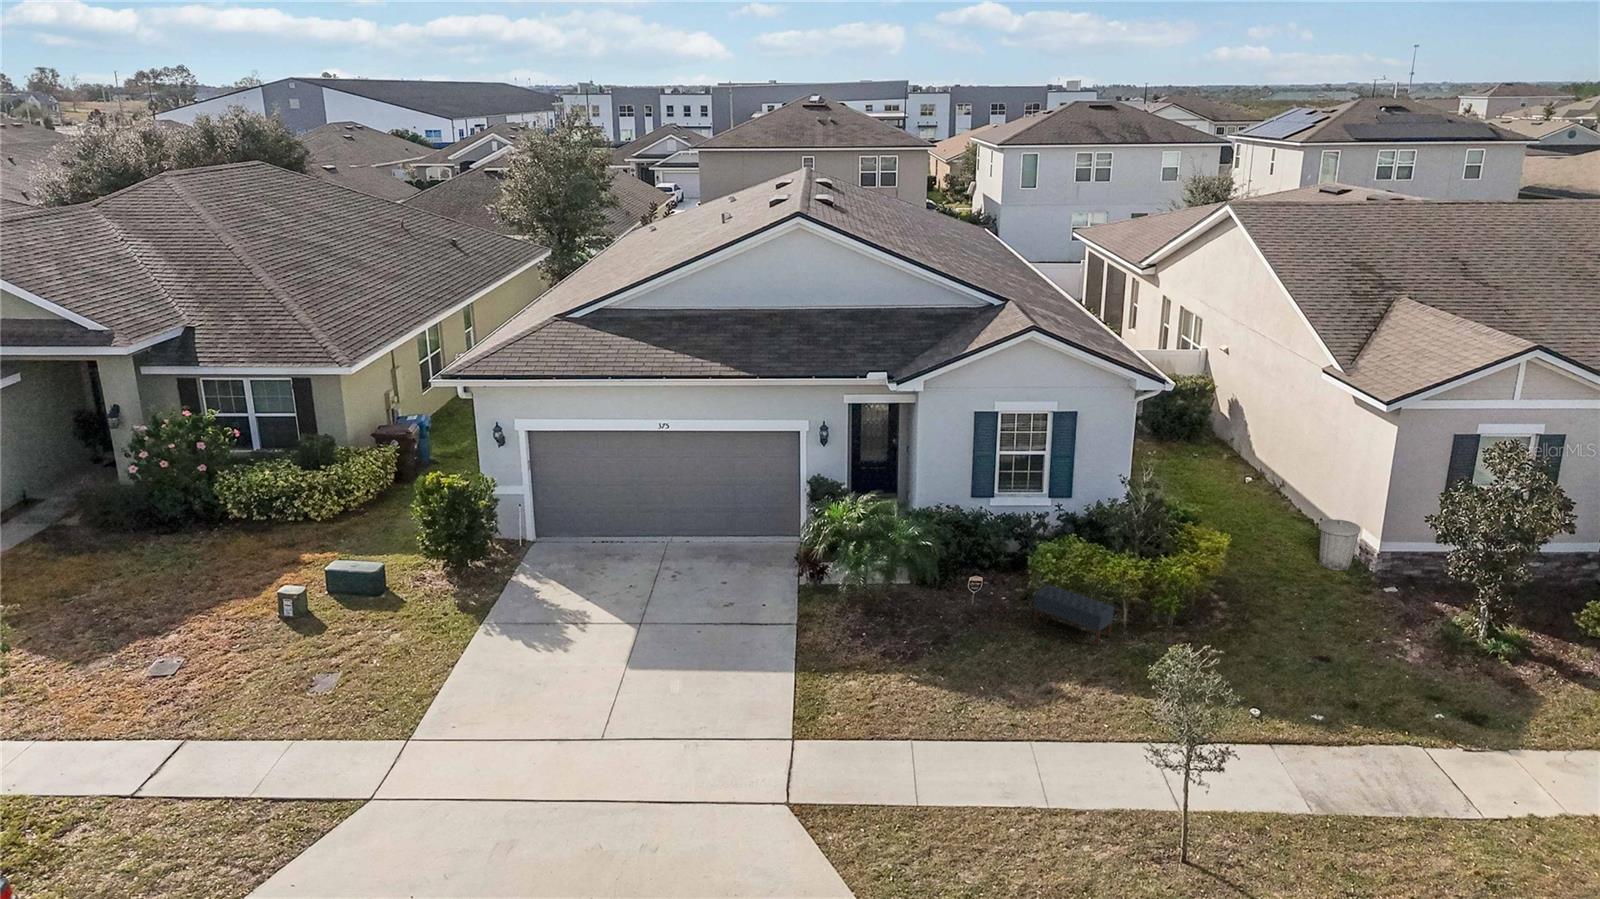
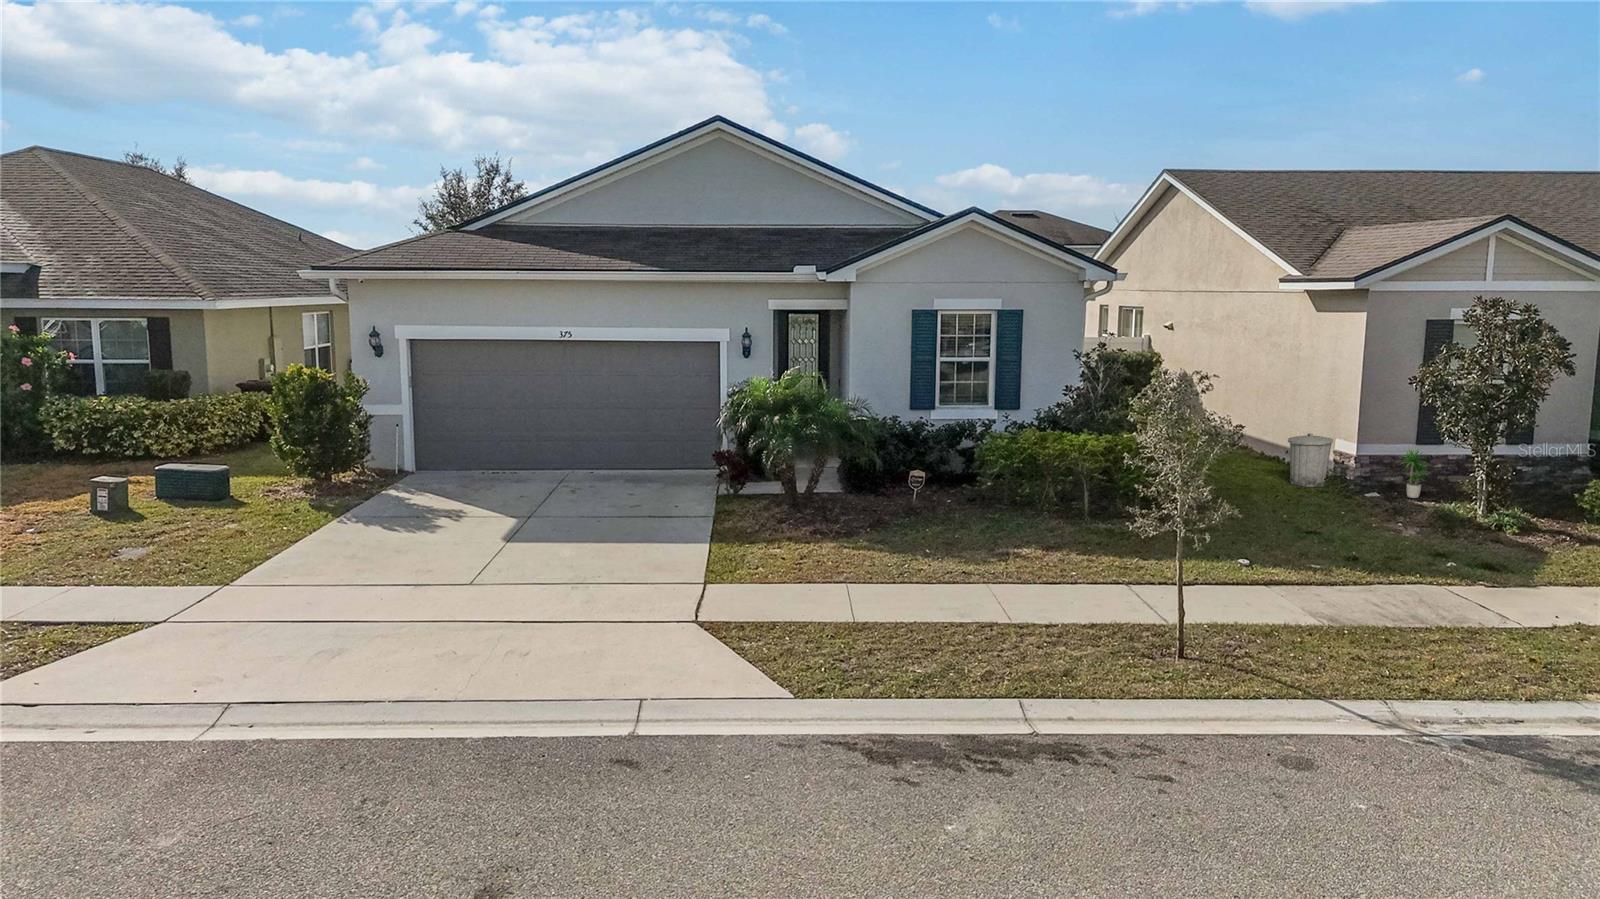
potted plant: none [1416,545,1449,592] -> present [1403,449,1427,498]
bench: present [1033,585,1114,645] -> none [983,474,1076,527]

